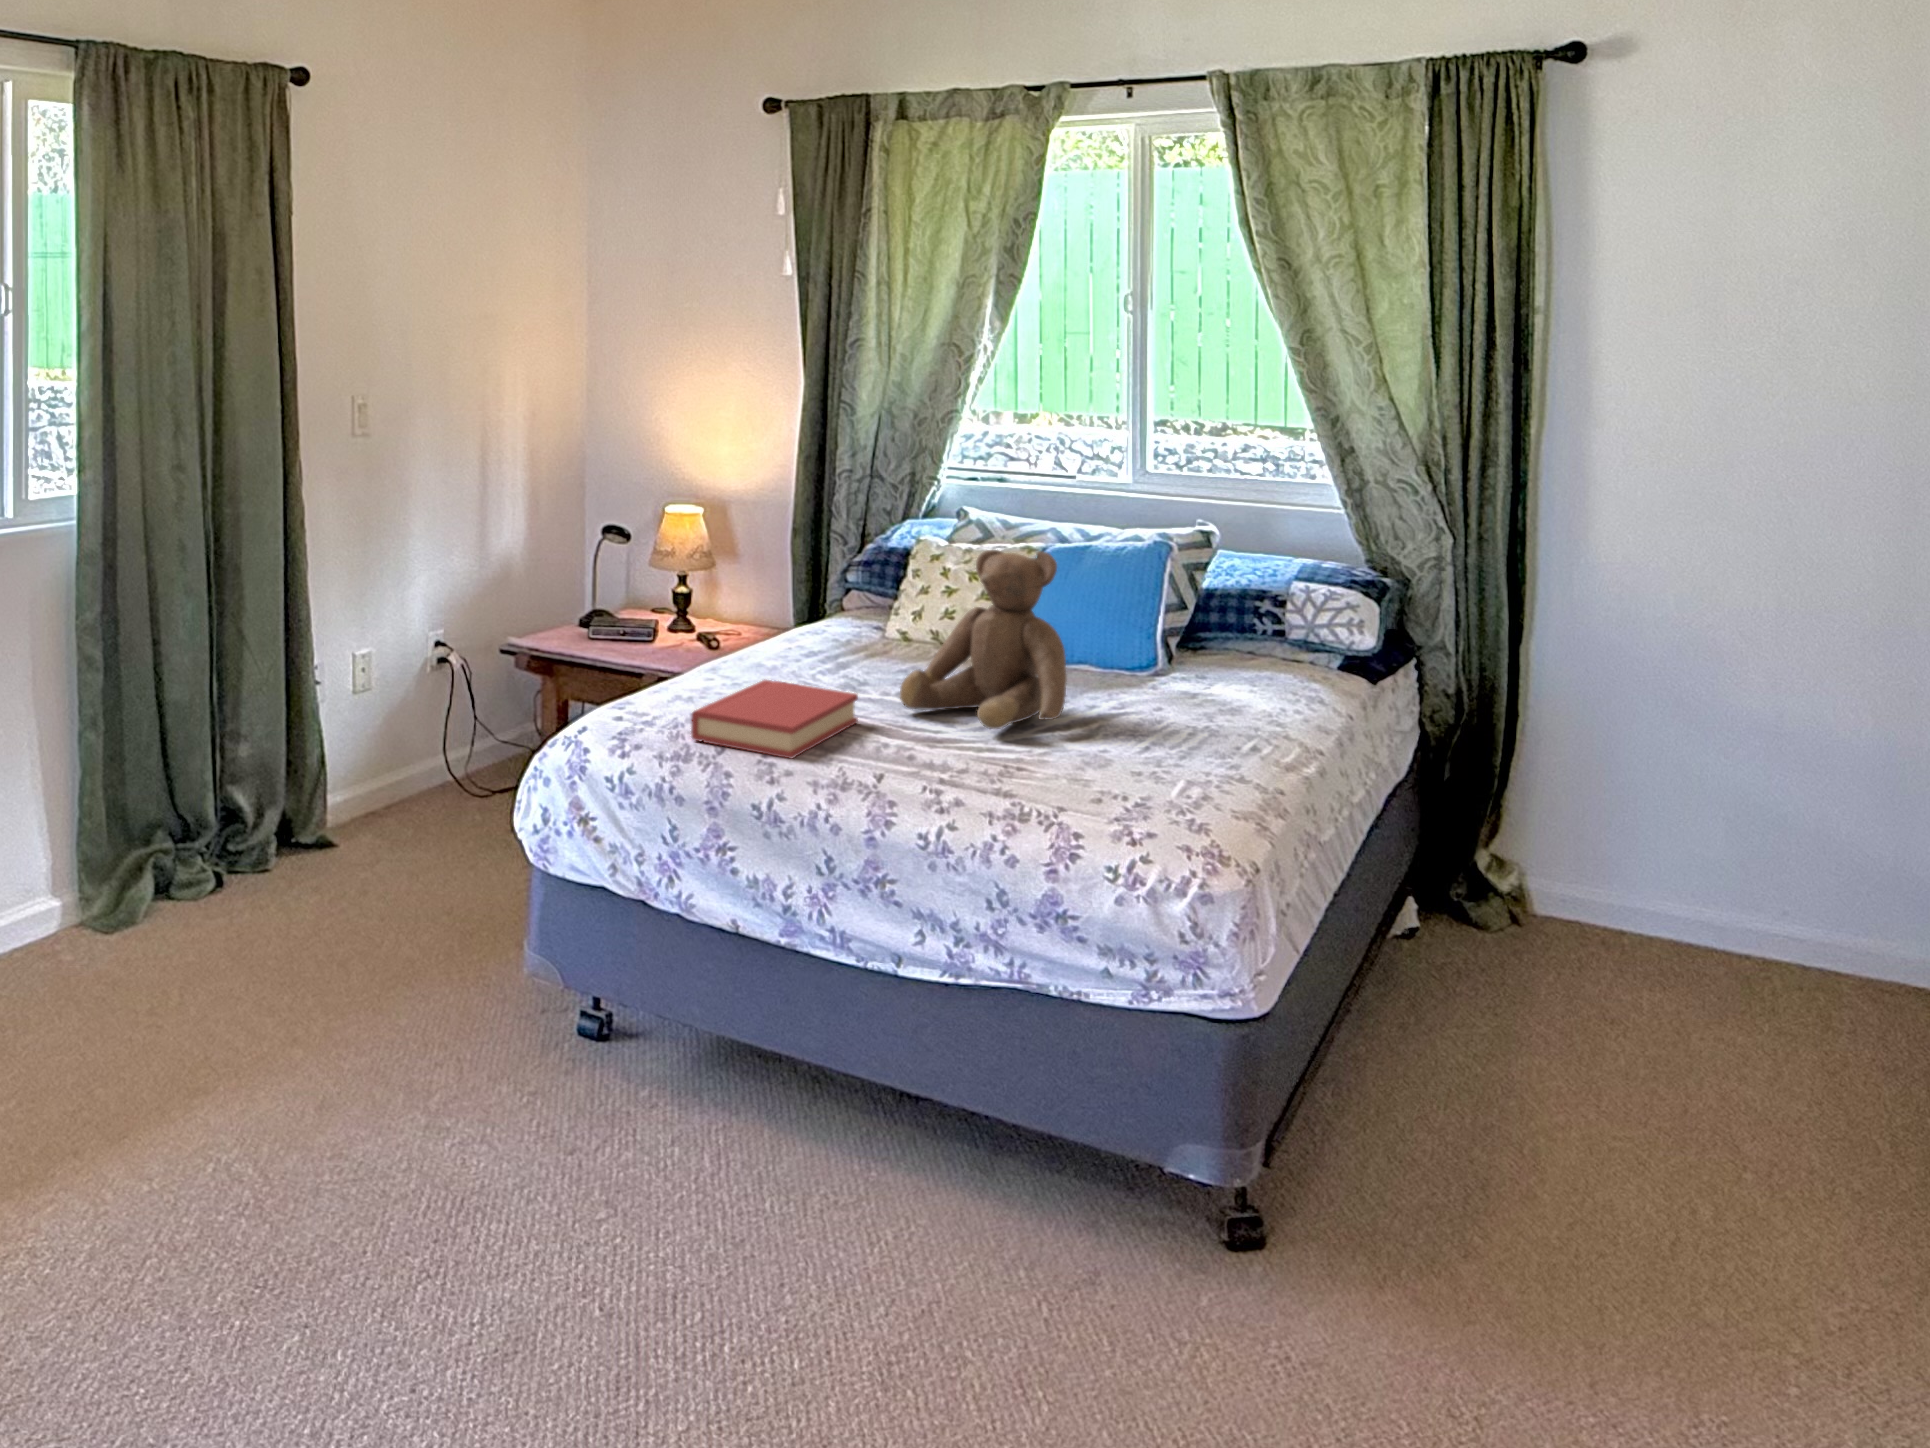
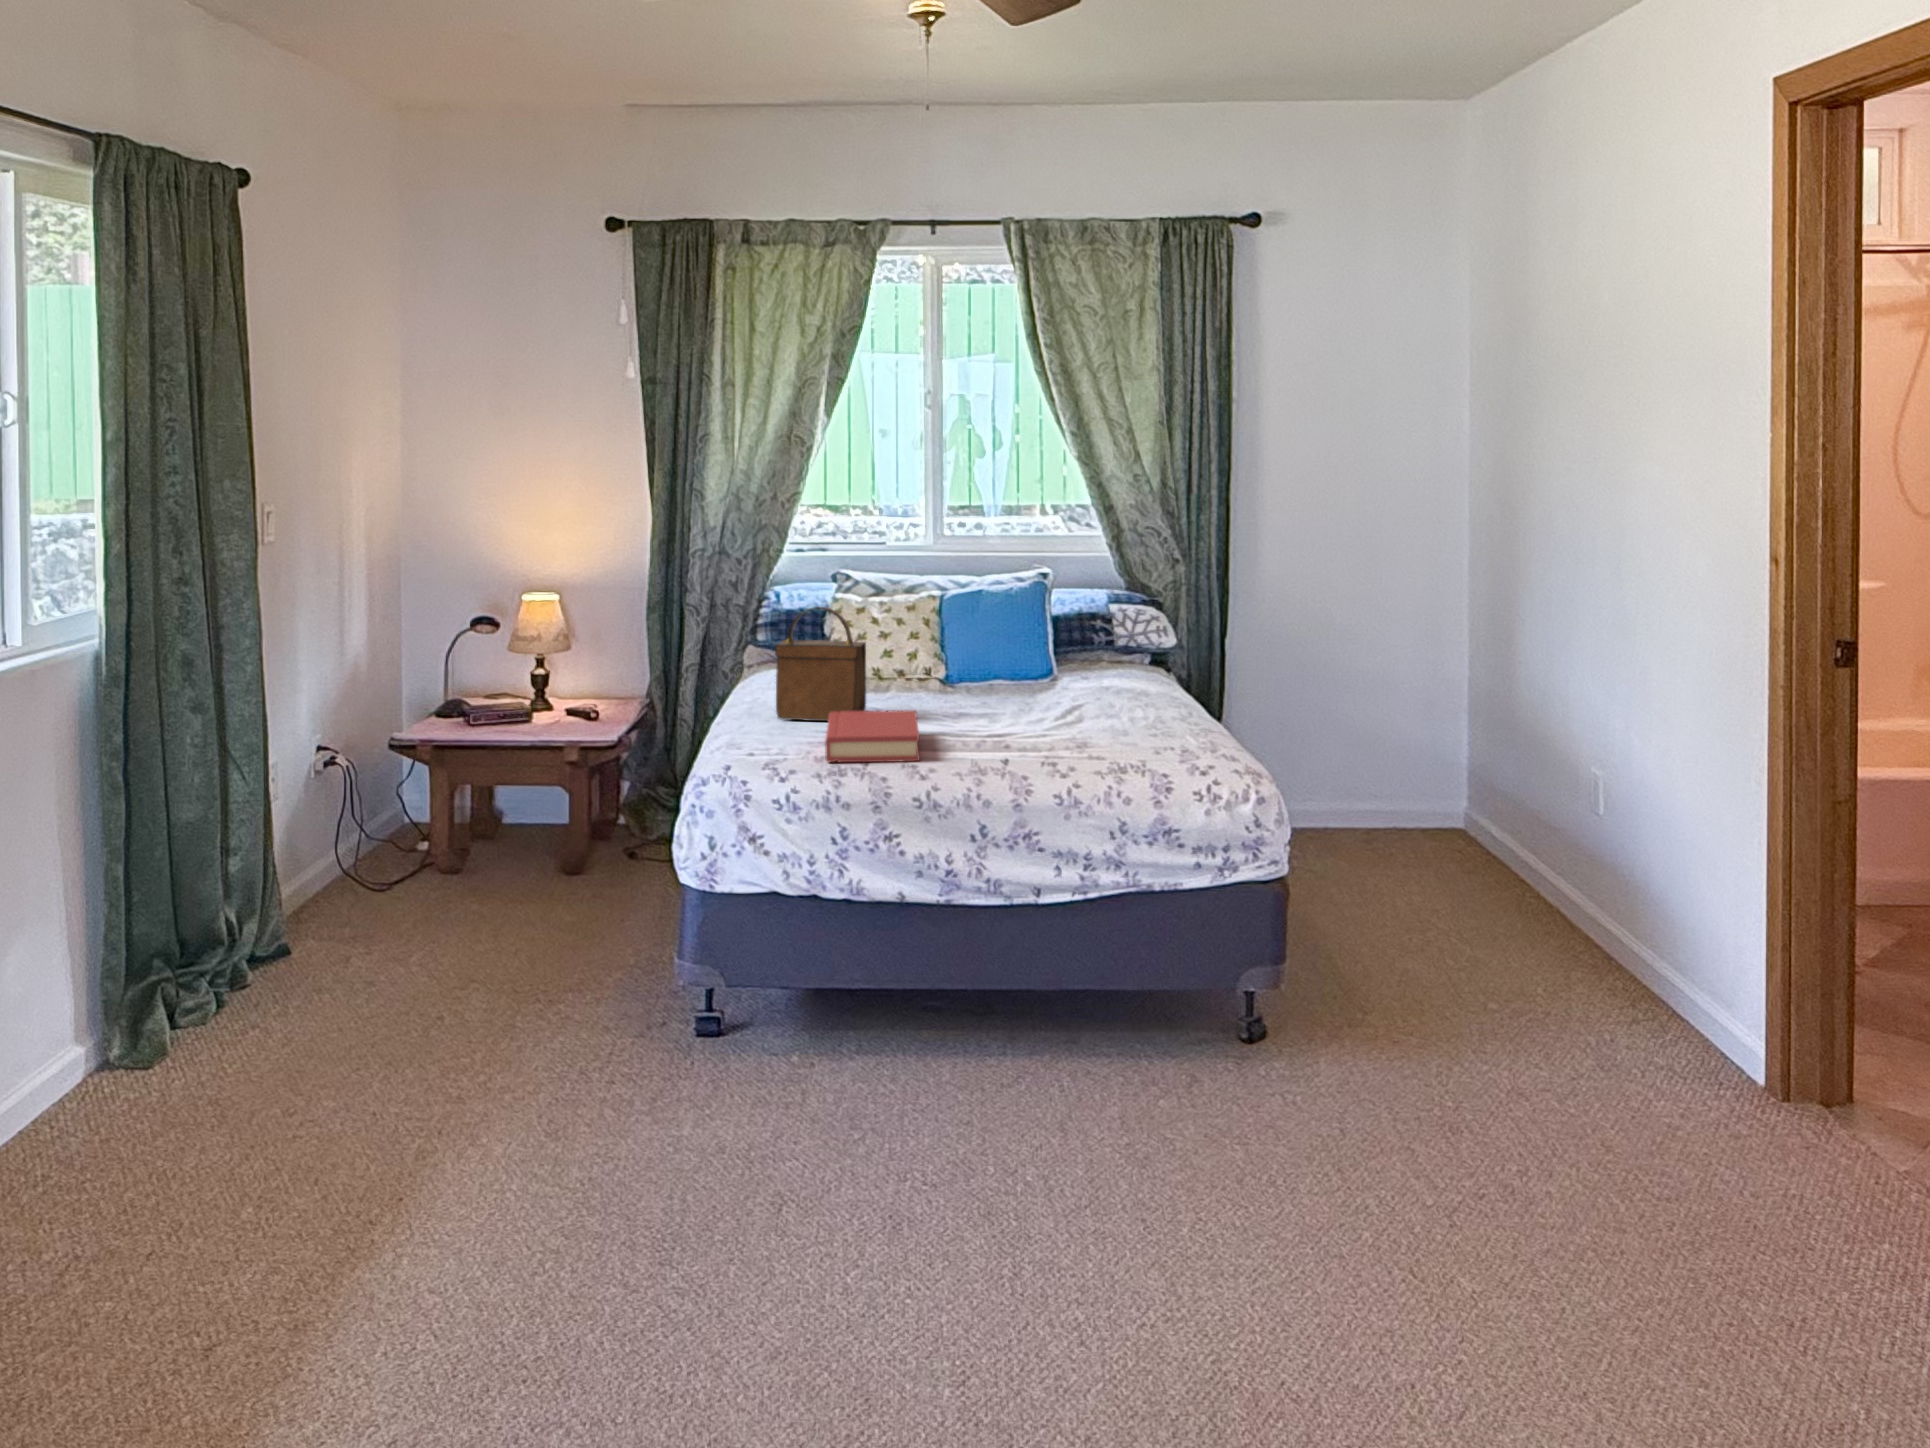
teddy bear: present [900,550,1067,729] -> none [924,585,1059,721]
handbag: none [748,551,855,695] -> present [775,607,866,721]

